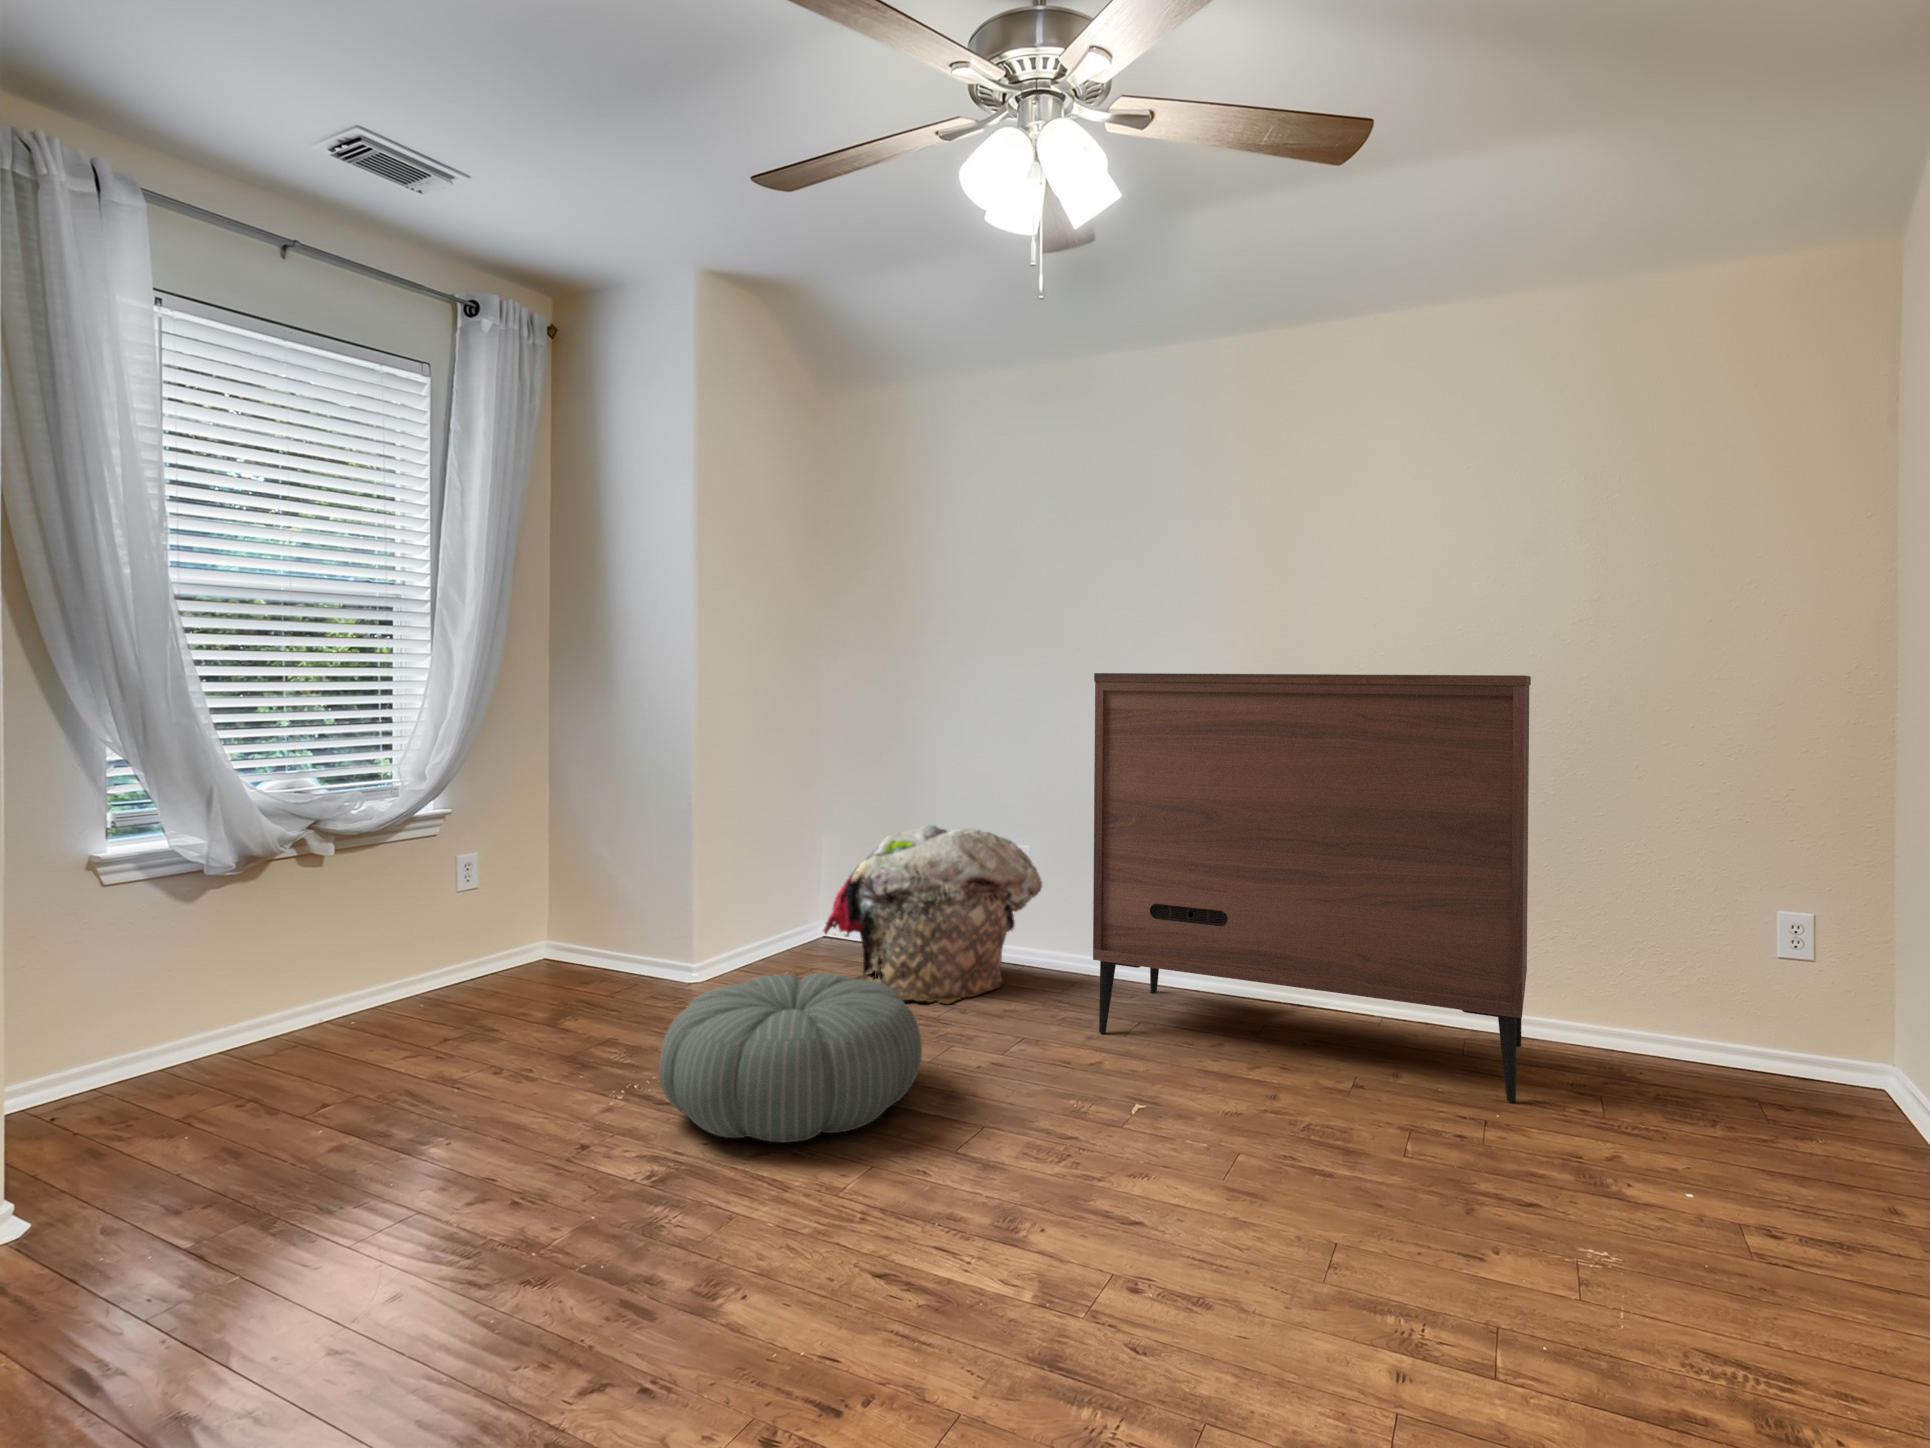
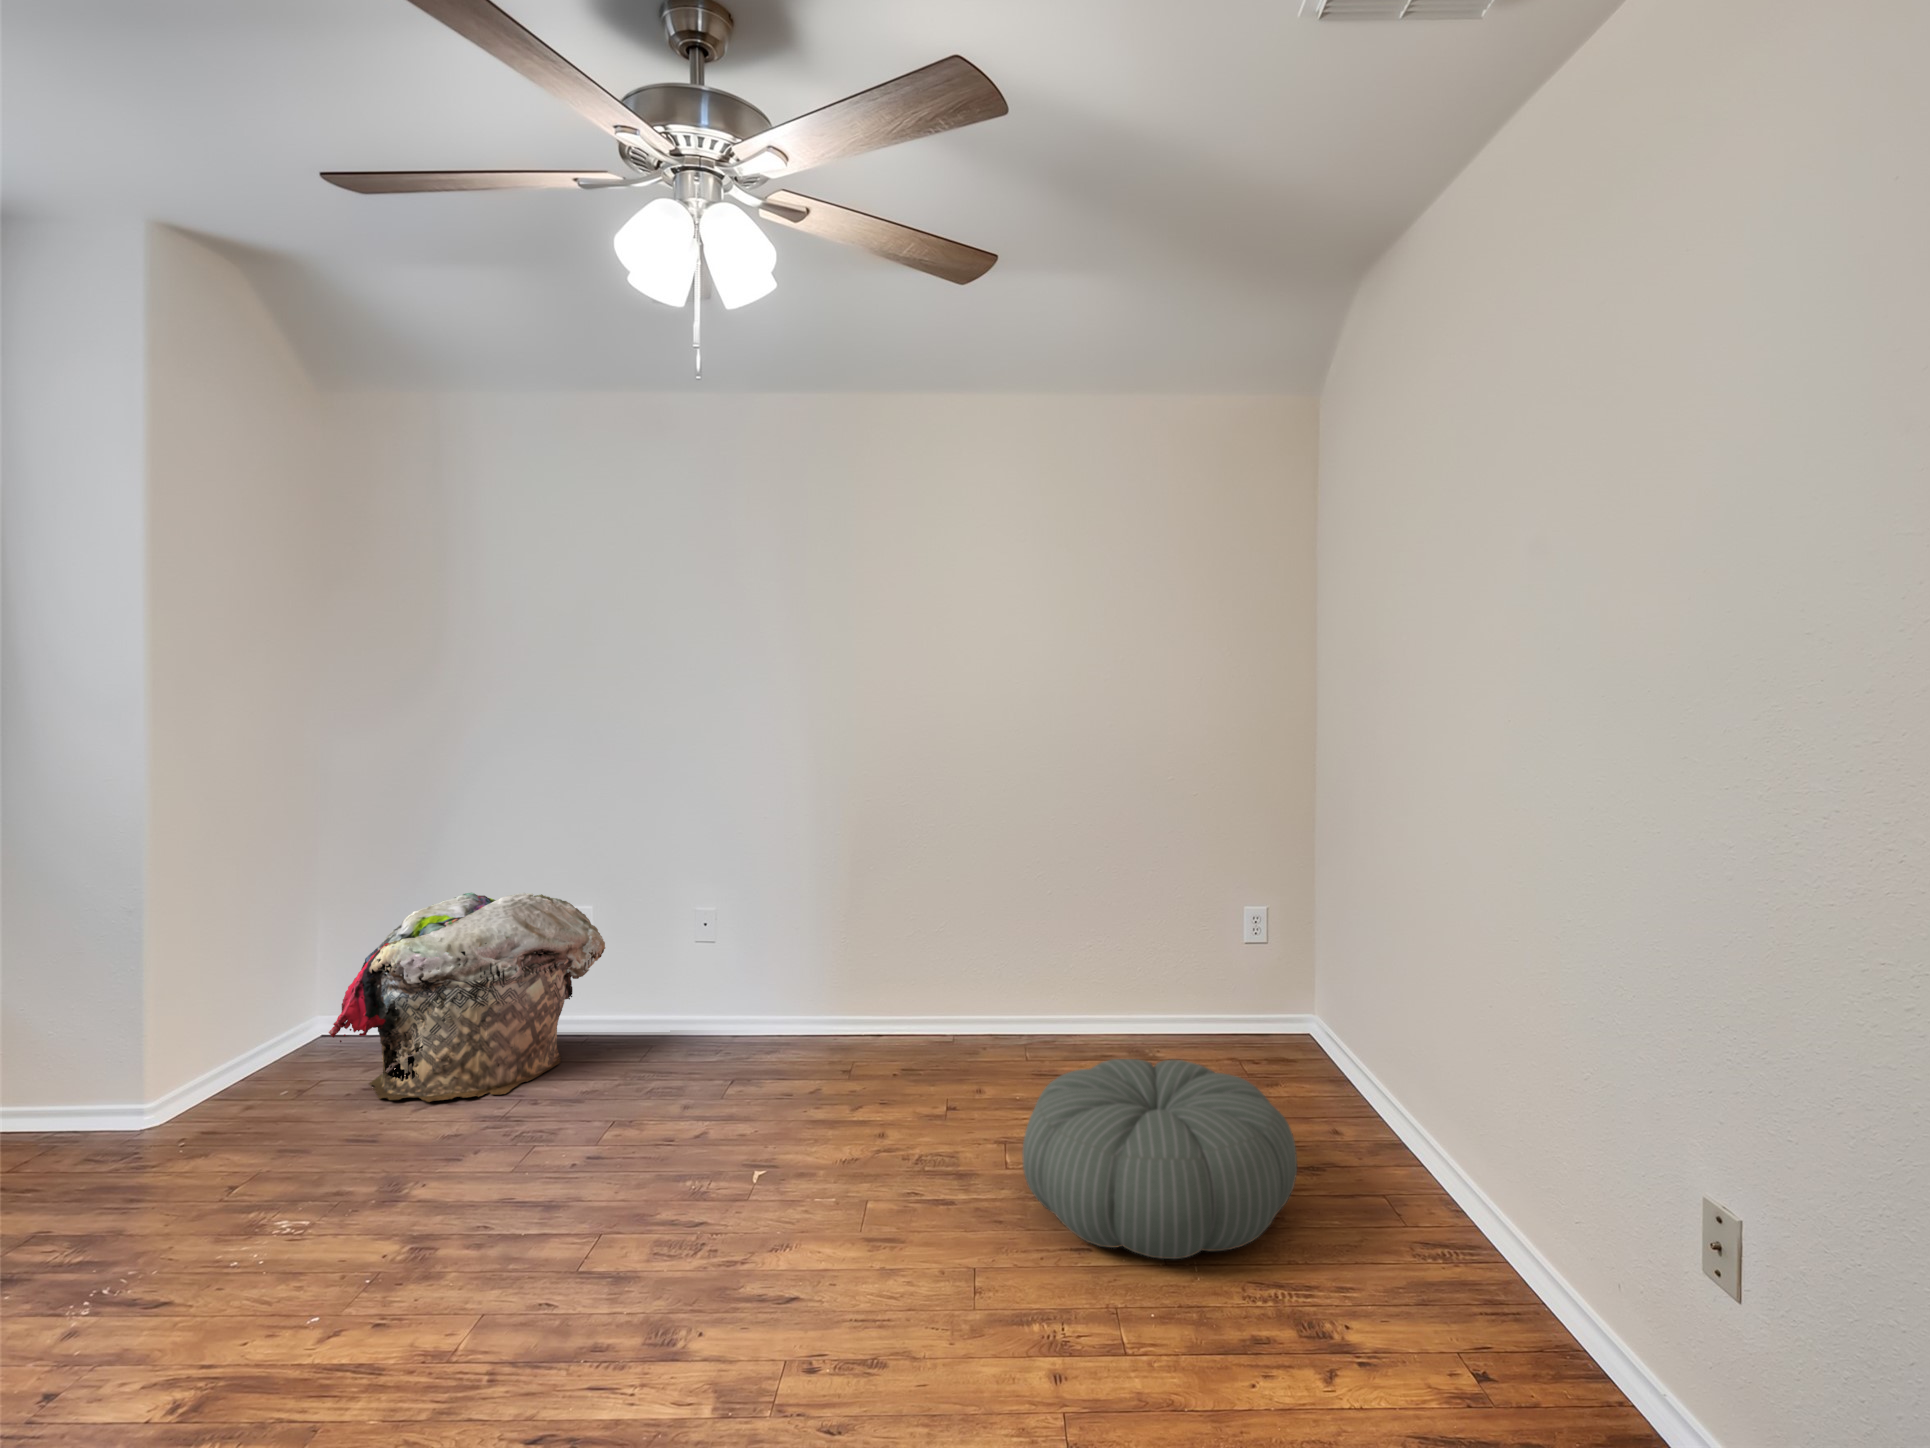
dresser: present [1093,673,1531,1102] -> none [681,718,1085,1097]
pouf: present [659,972,922,1143] -> present [1022,1059,1297,1259]

